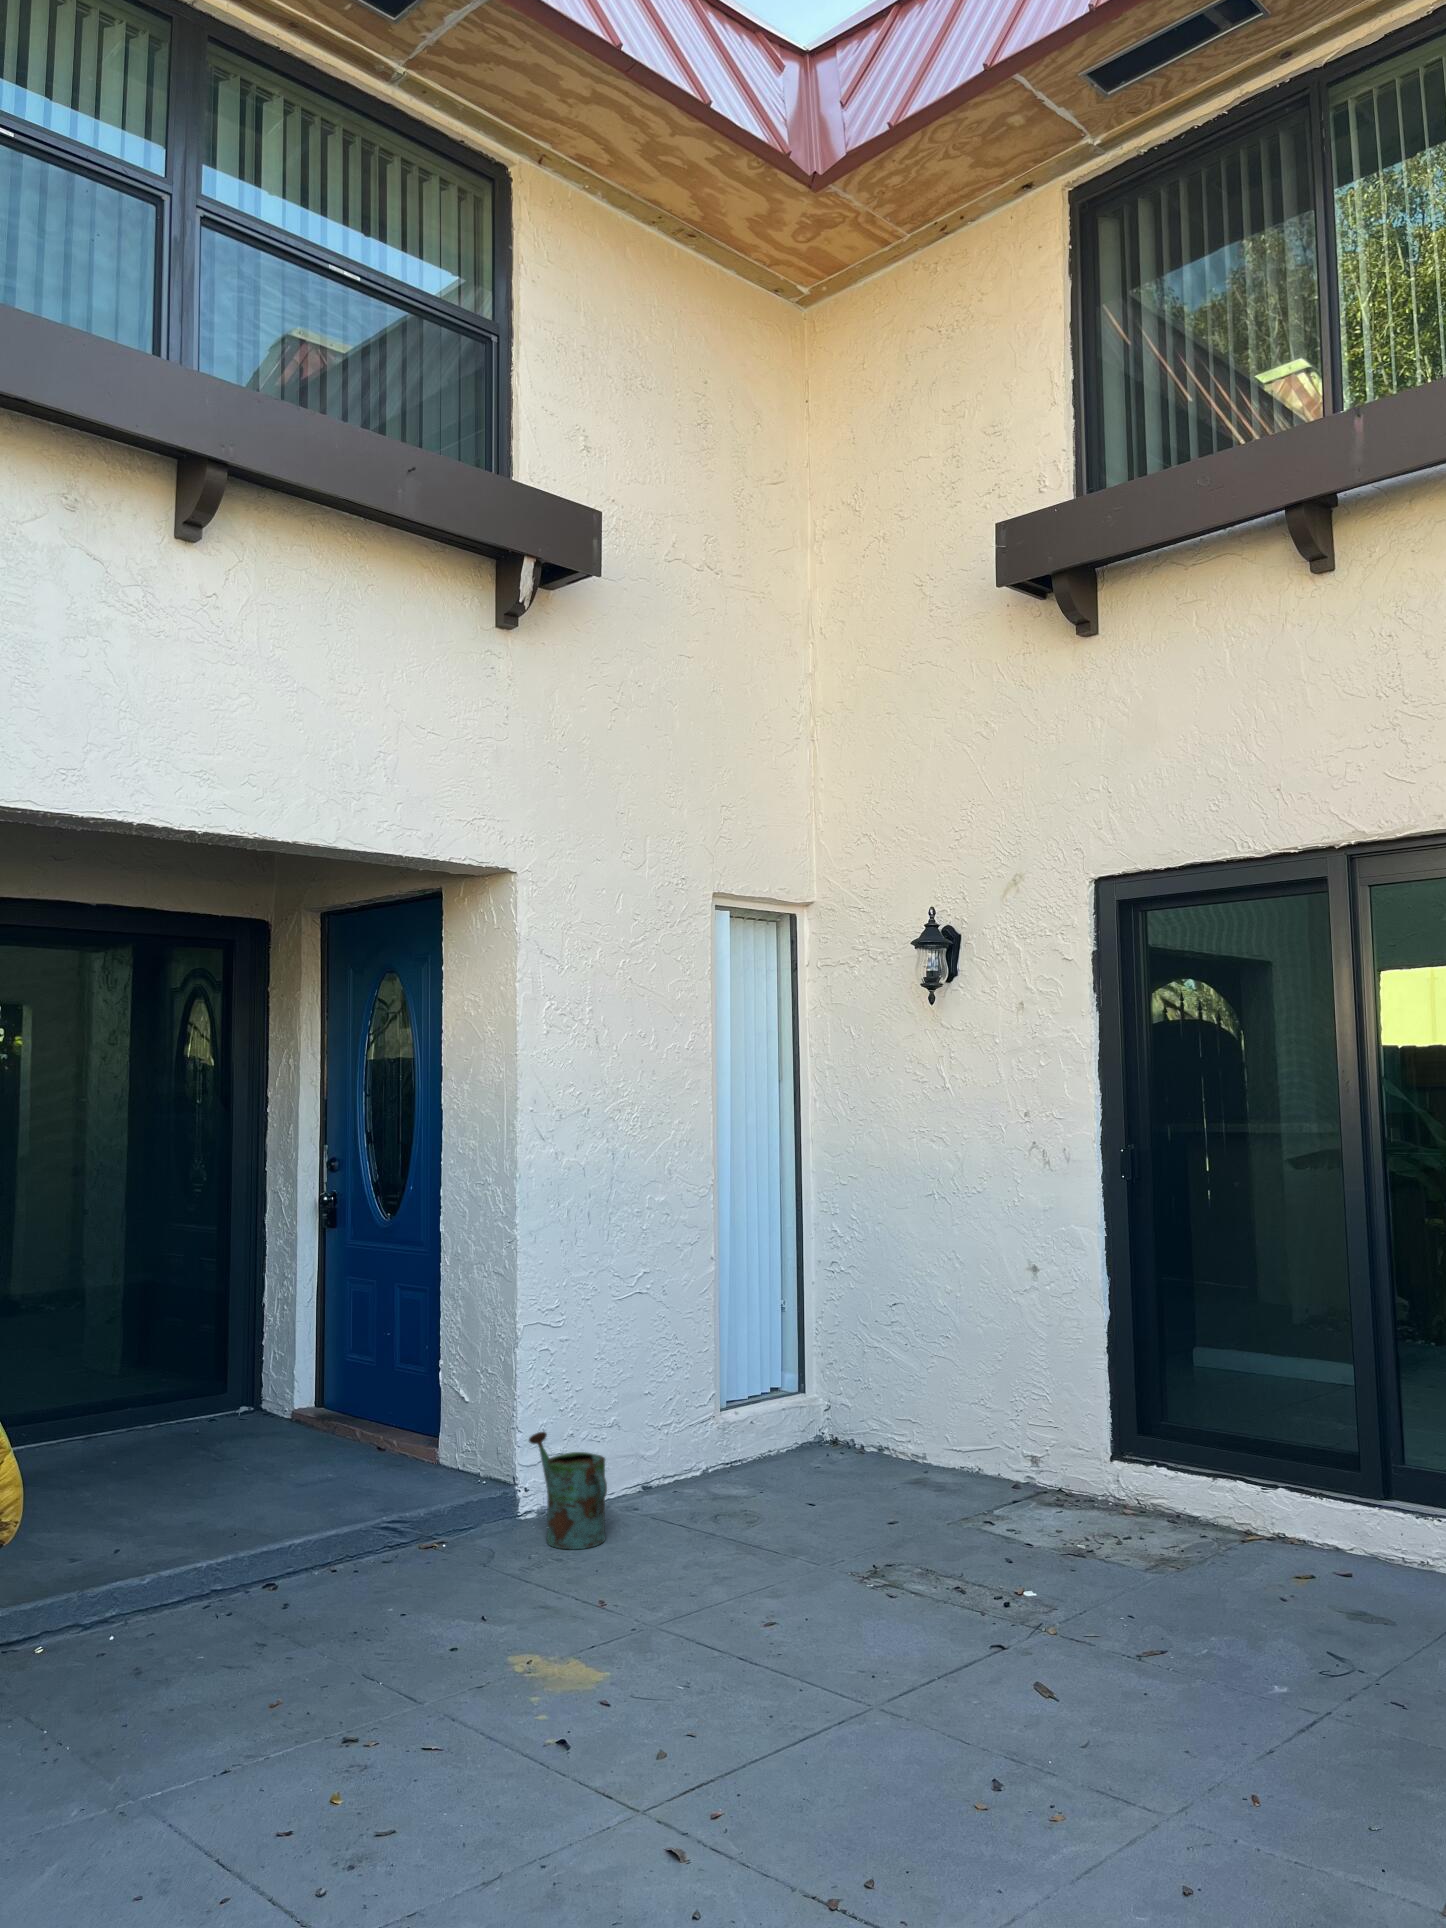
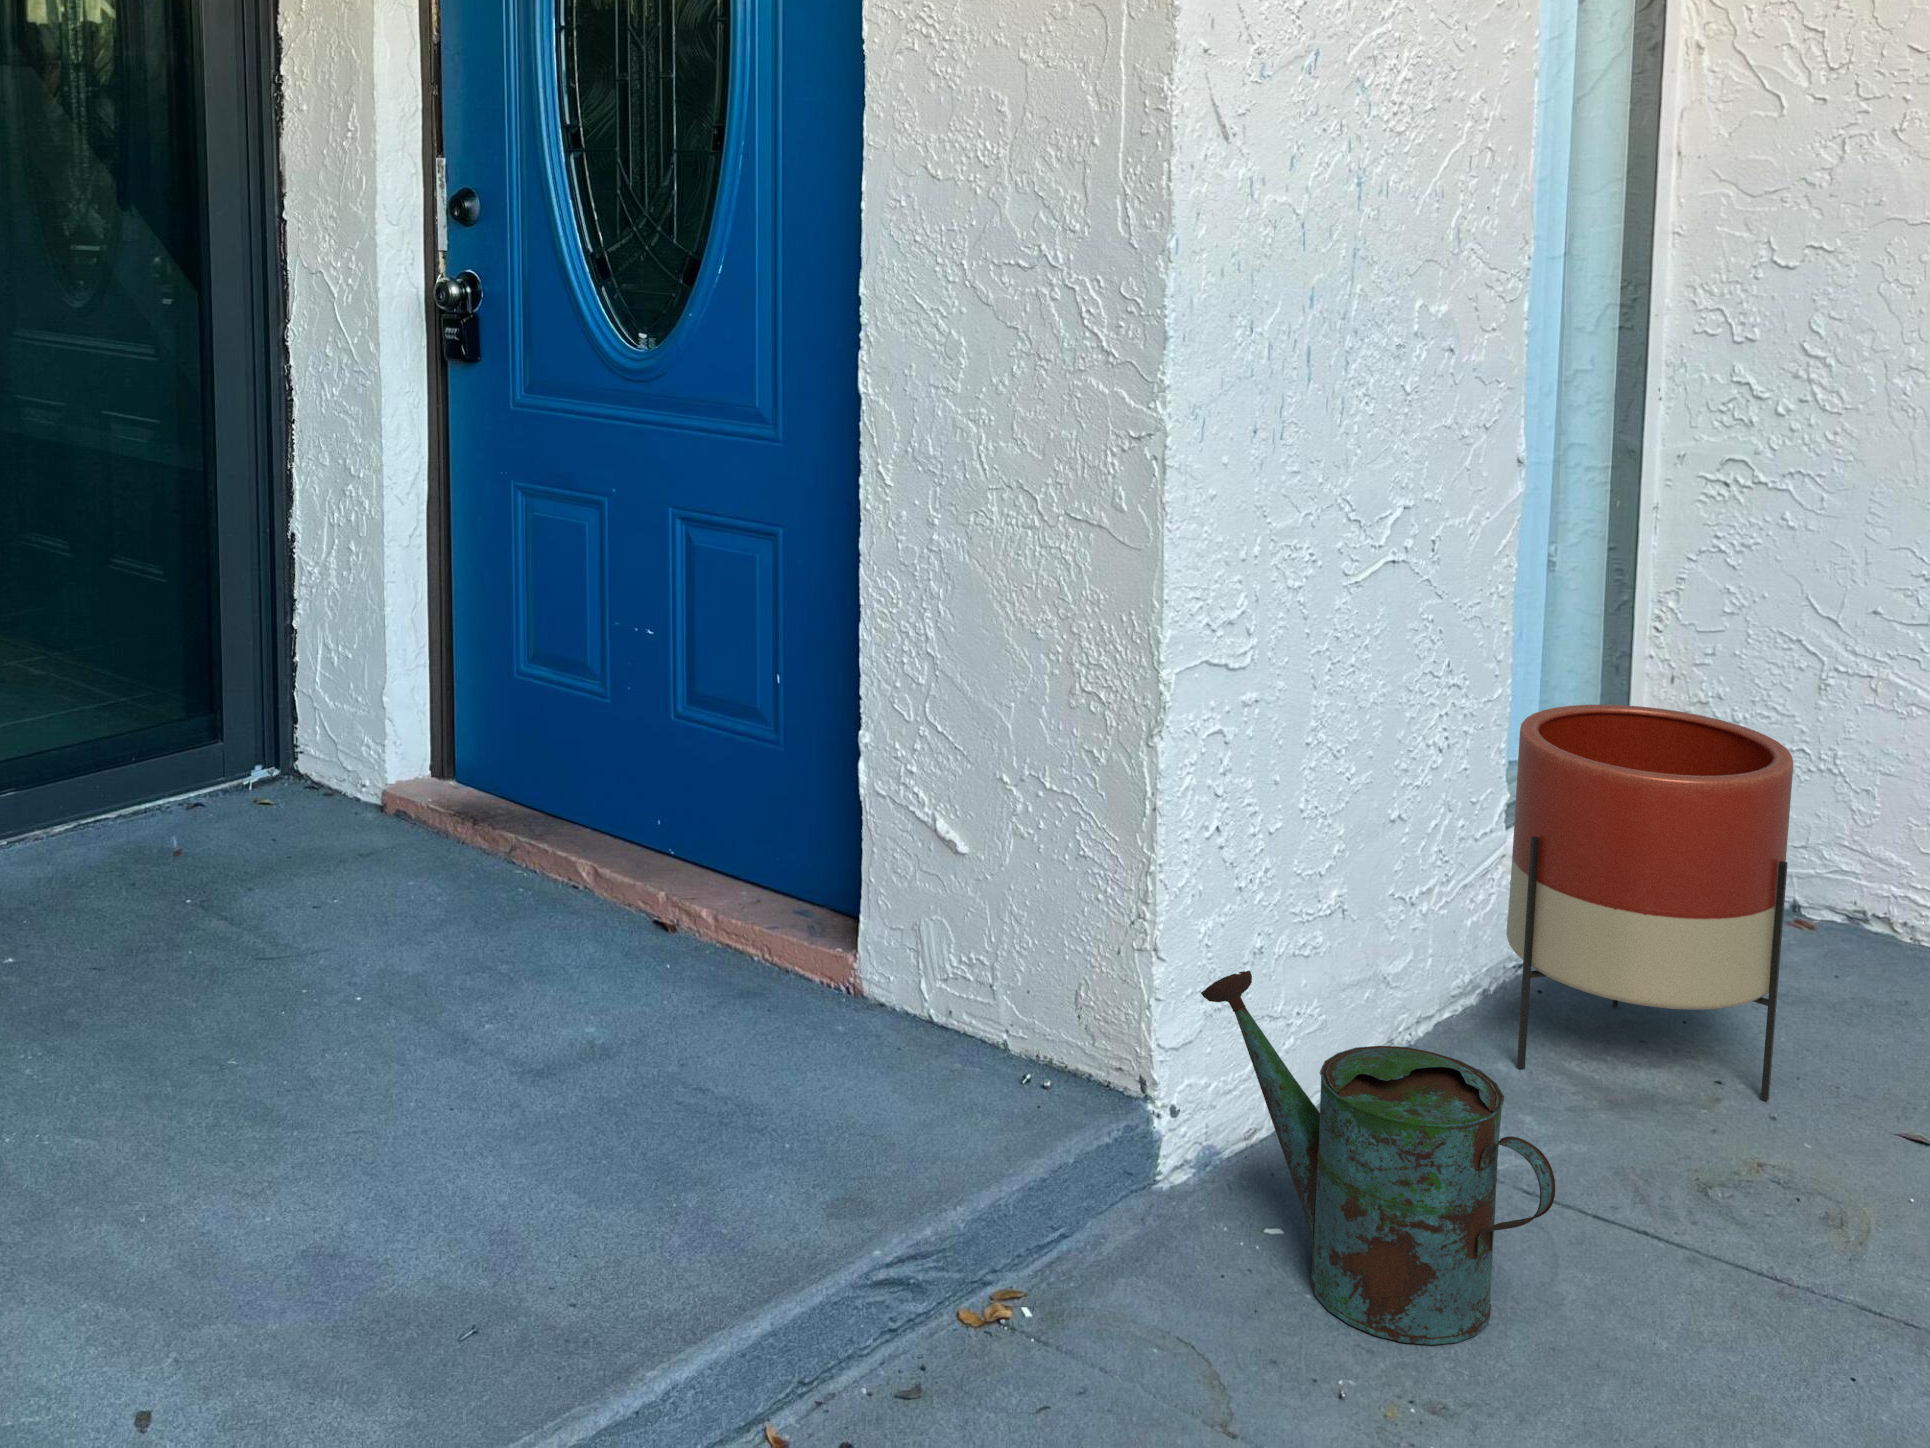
planter: none [690,1351,784,1497] -> present [1506,704,1793,1101]

